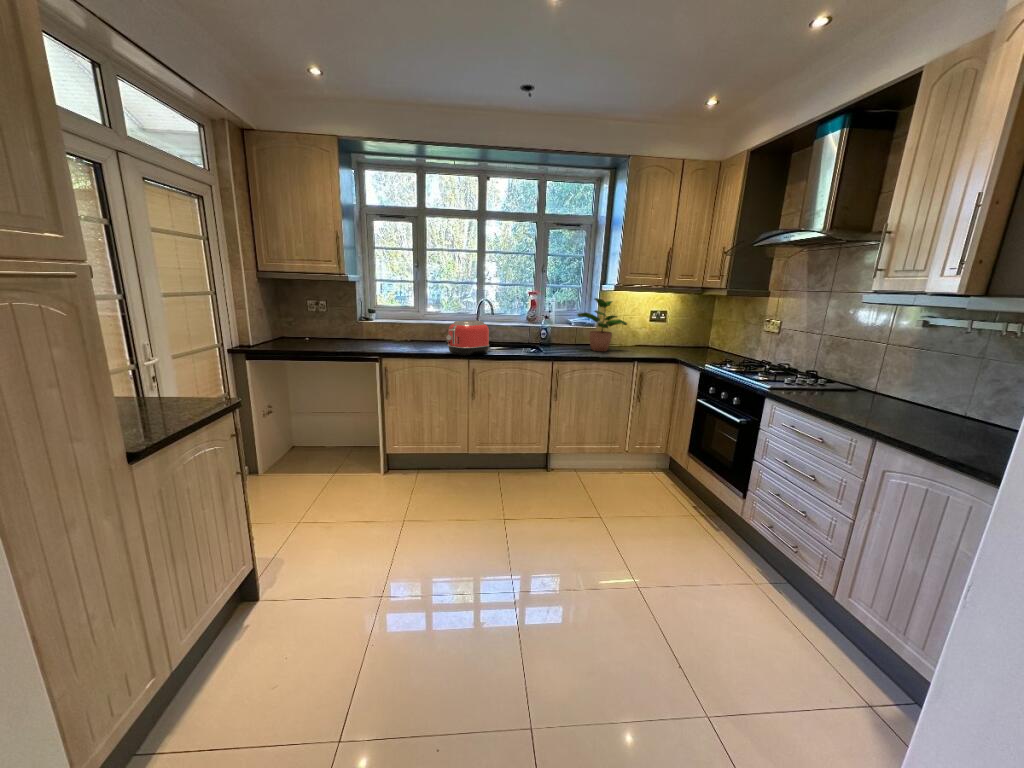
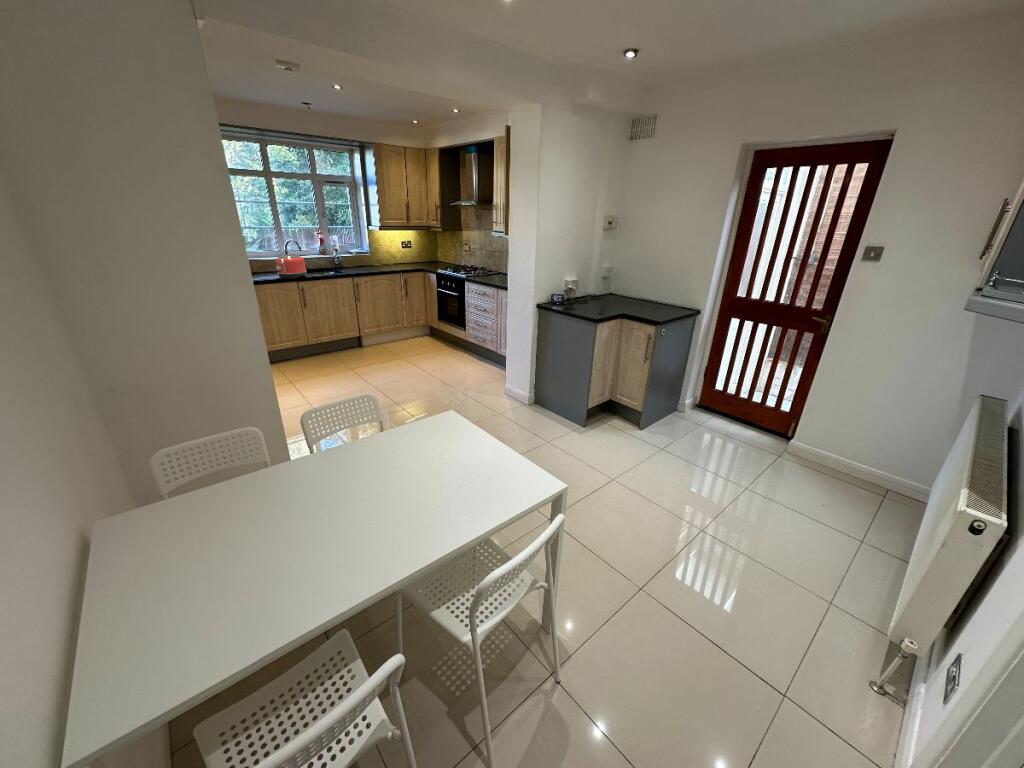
potted plant: present [577,298,627,351] -> none [358,235,391,269]

